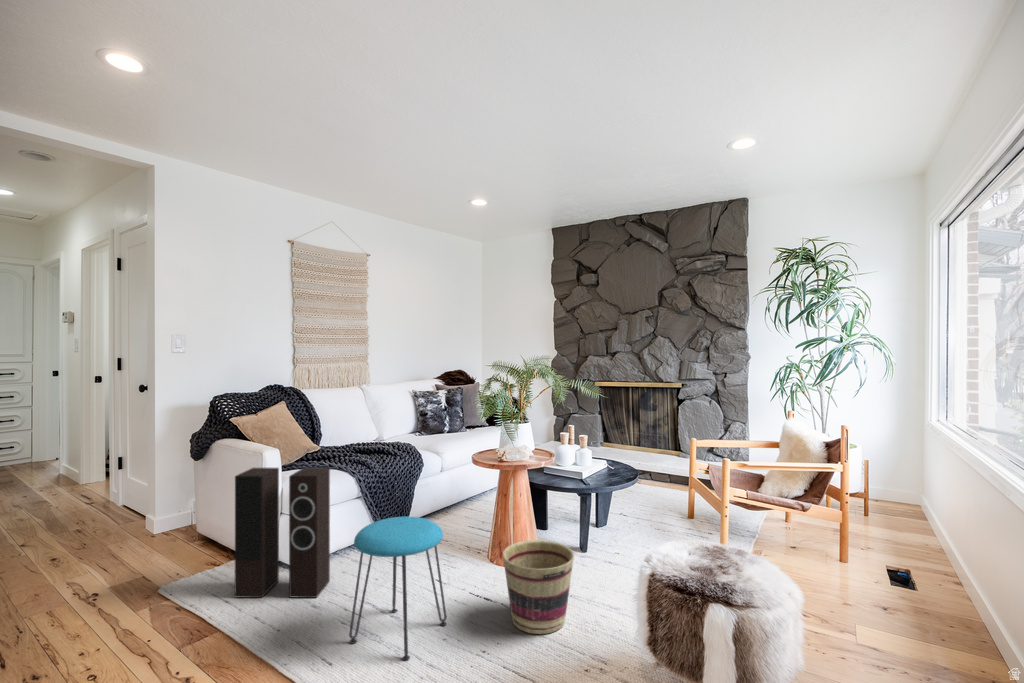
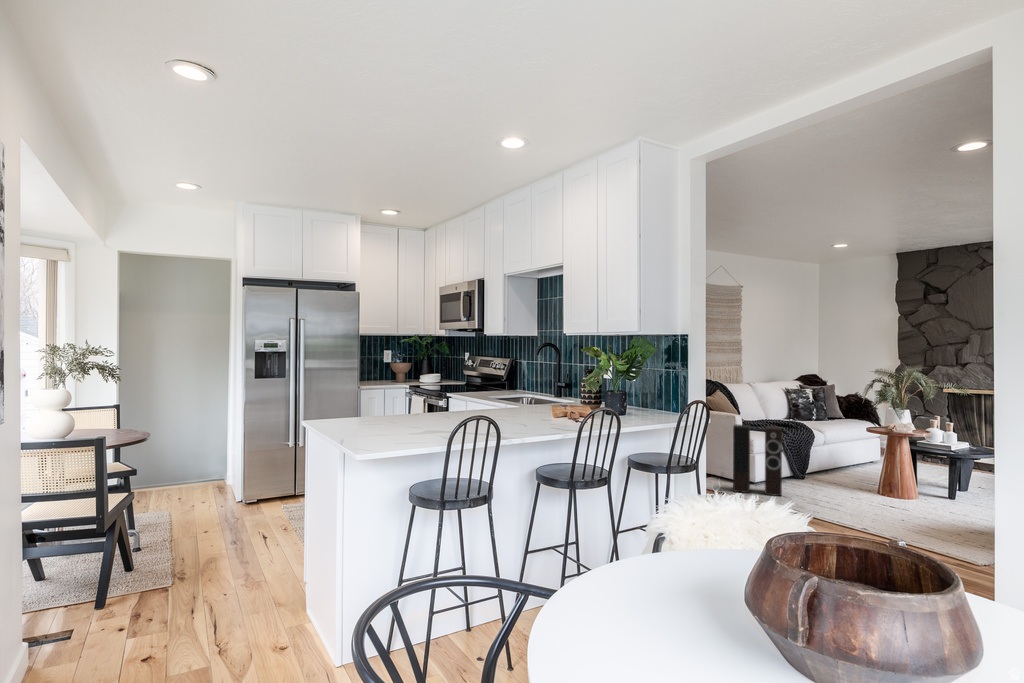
stool: present [349,517,447,660] -> none [820,453,873,519]
basket: present [503,540,574,634] -> none [908,475,958,521]

